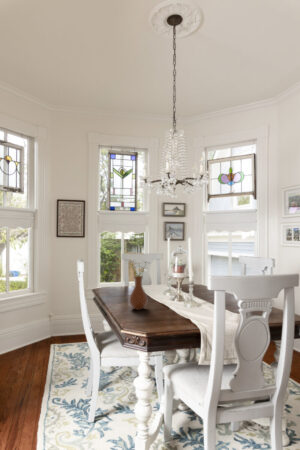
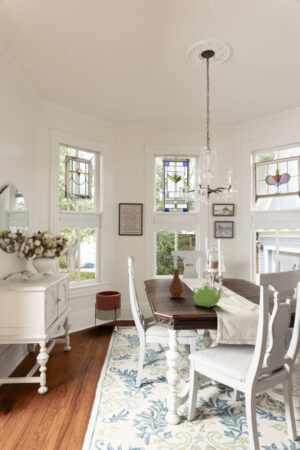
teapot: none [160,294,198,320] -> present [193,285,222,307]
planter: none [27,303,60,350] -> present [95,291,121,328]

